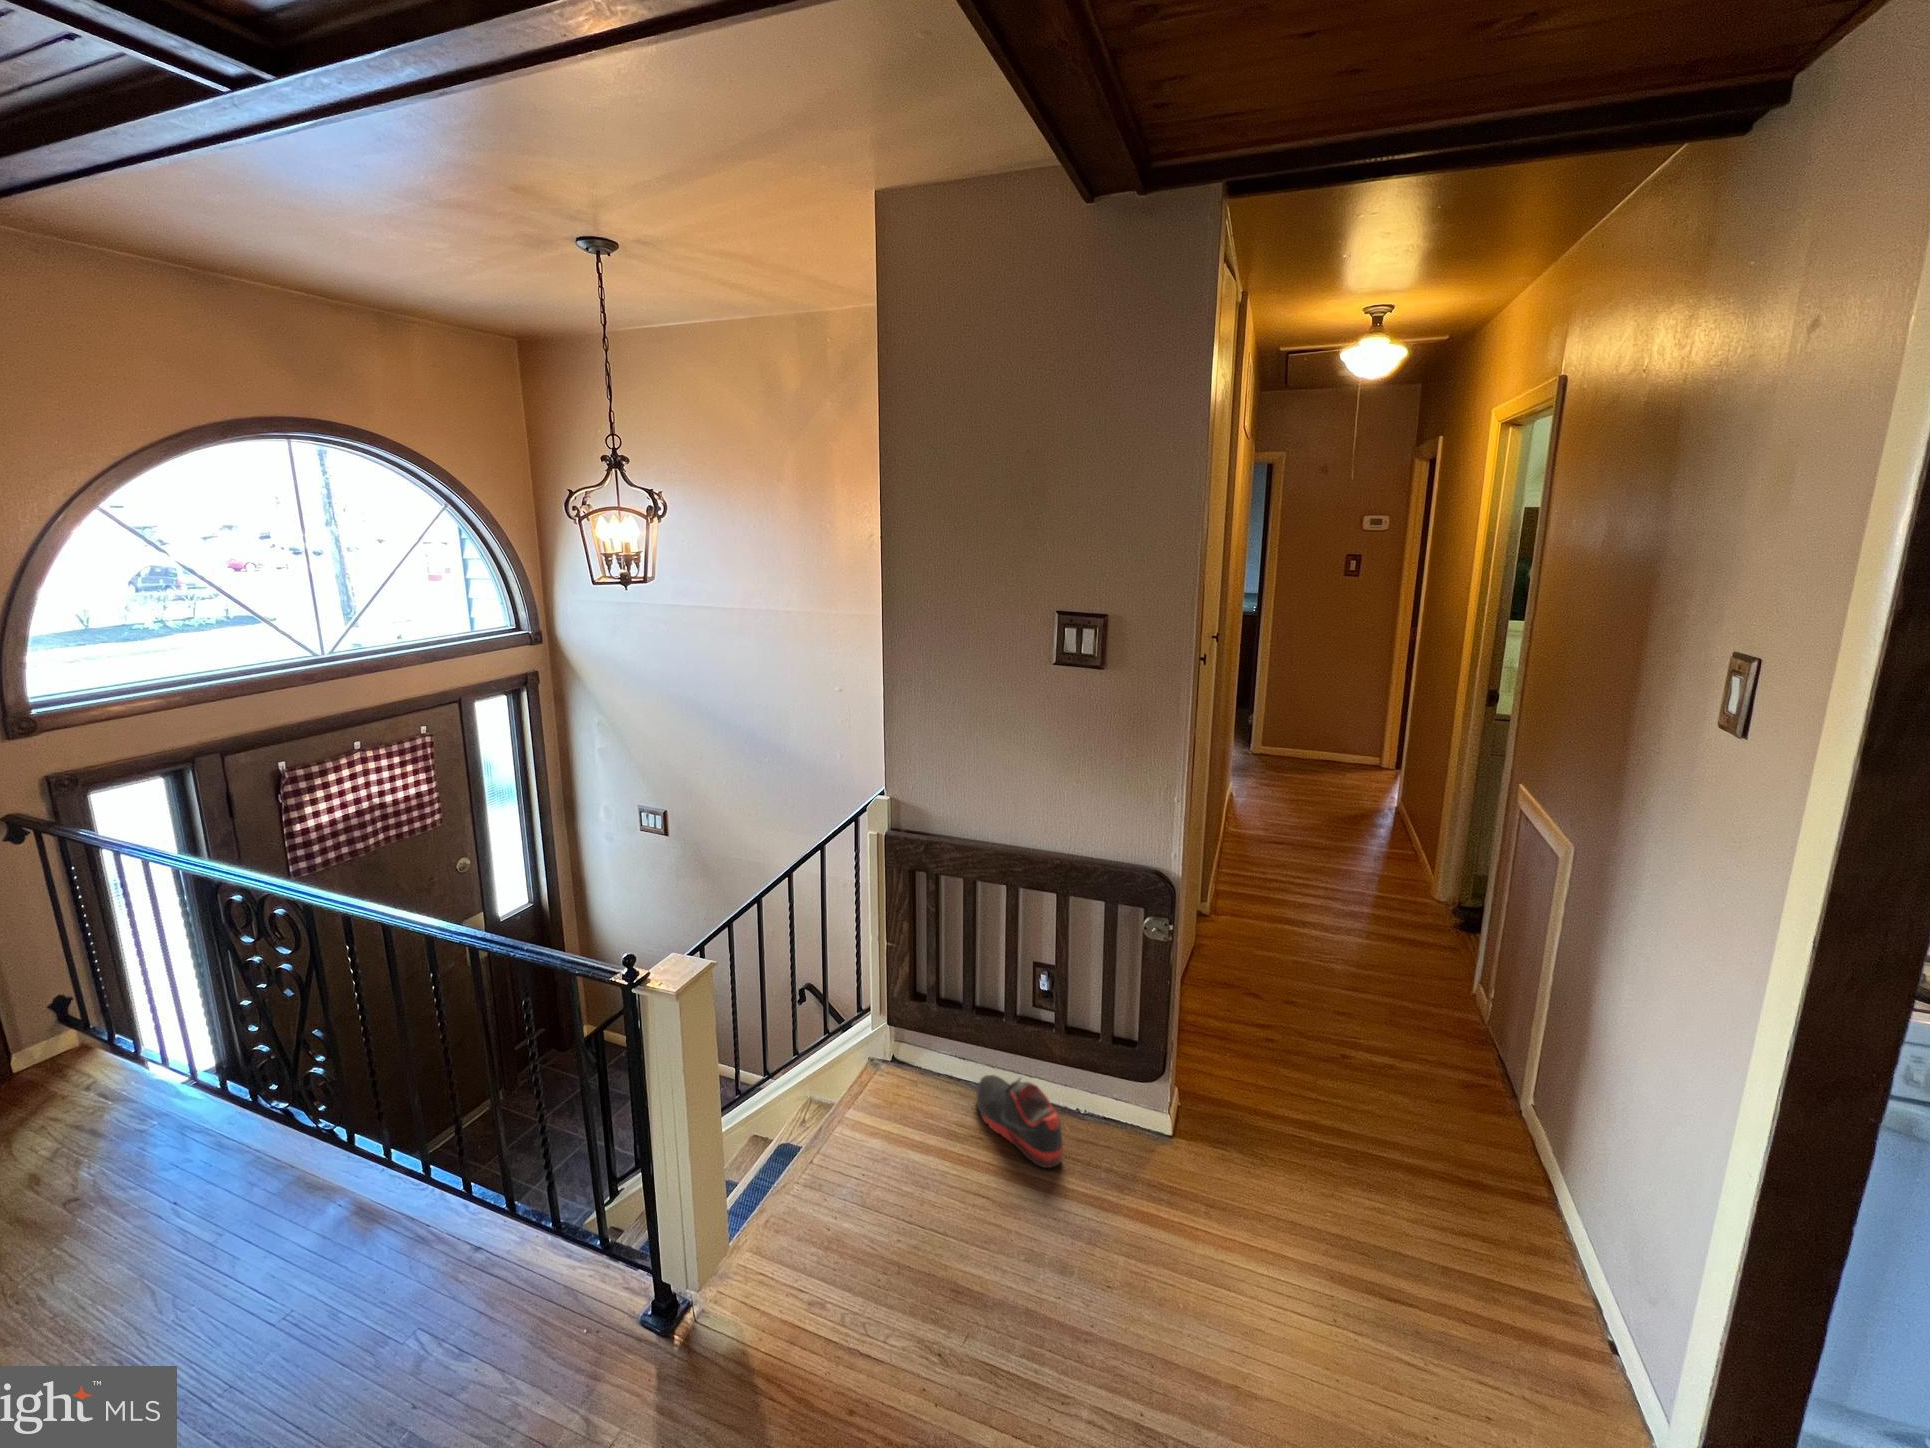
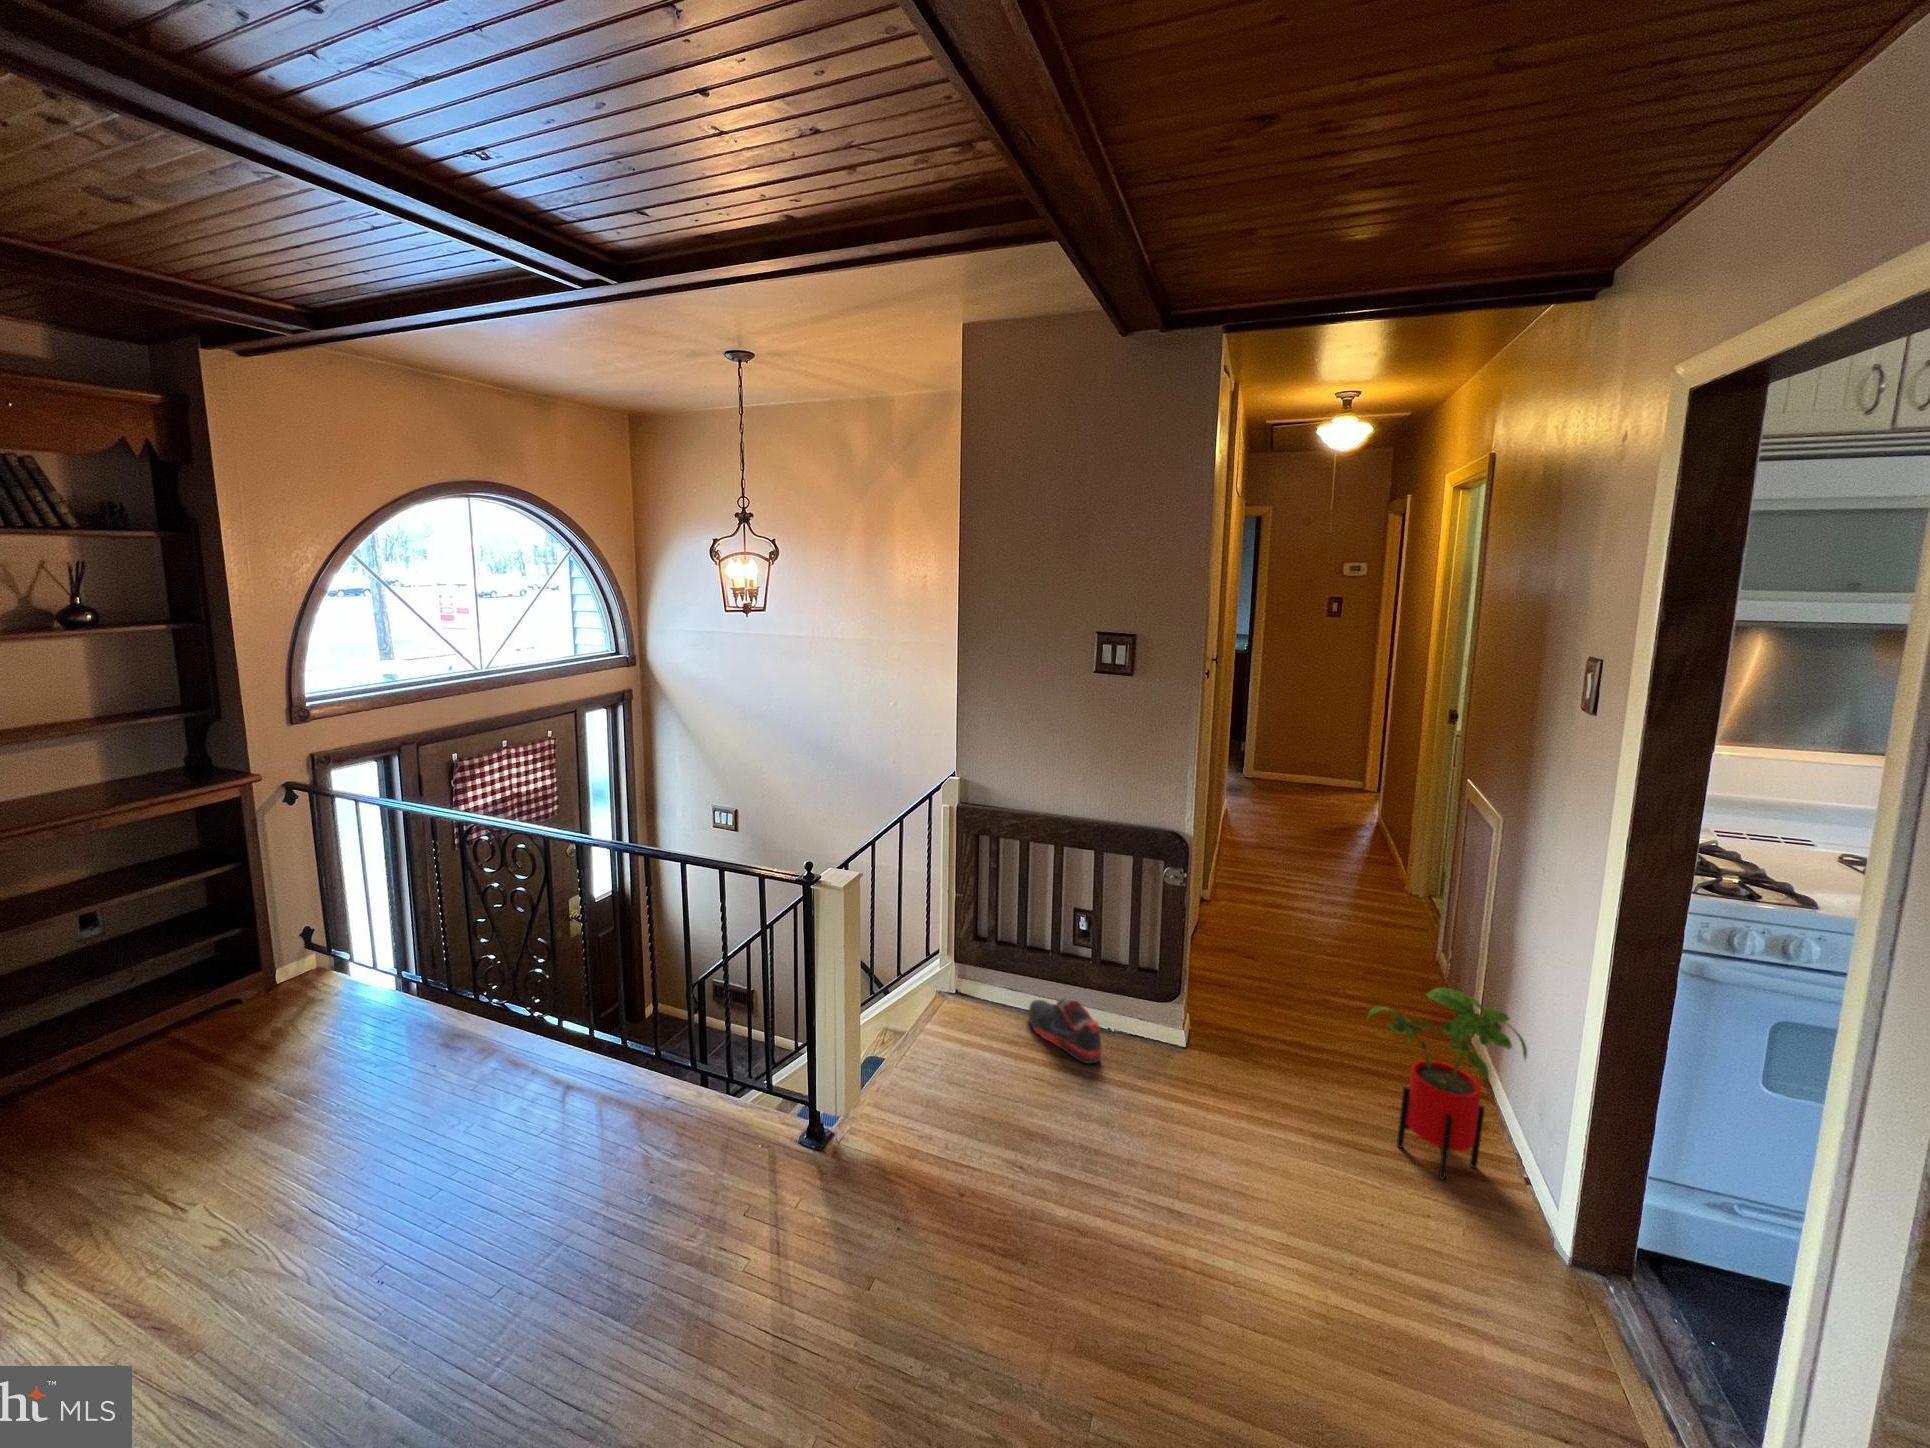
house plant: none [1399,1090,1604,1338] -> present [1368,987,1527,1180]

